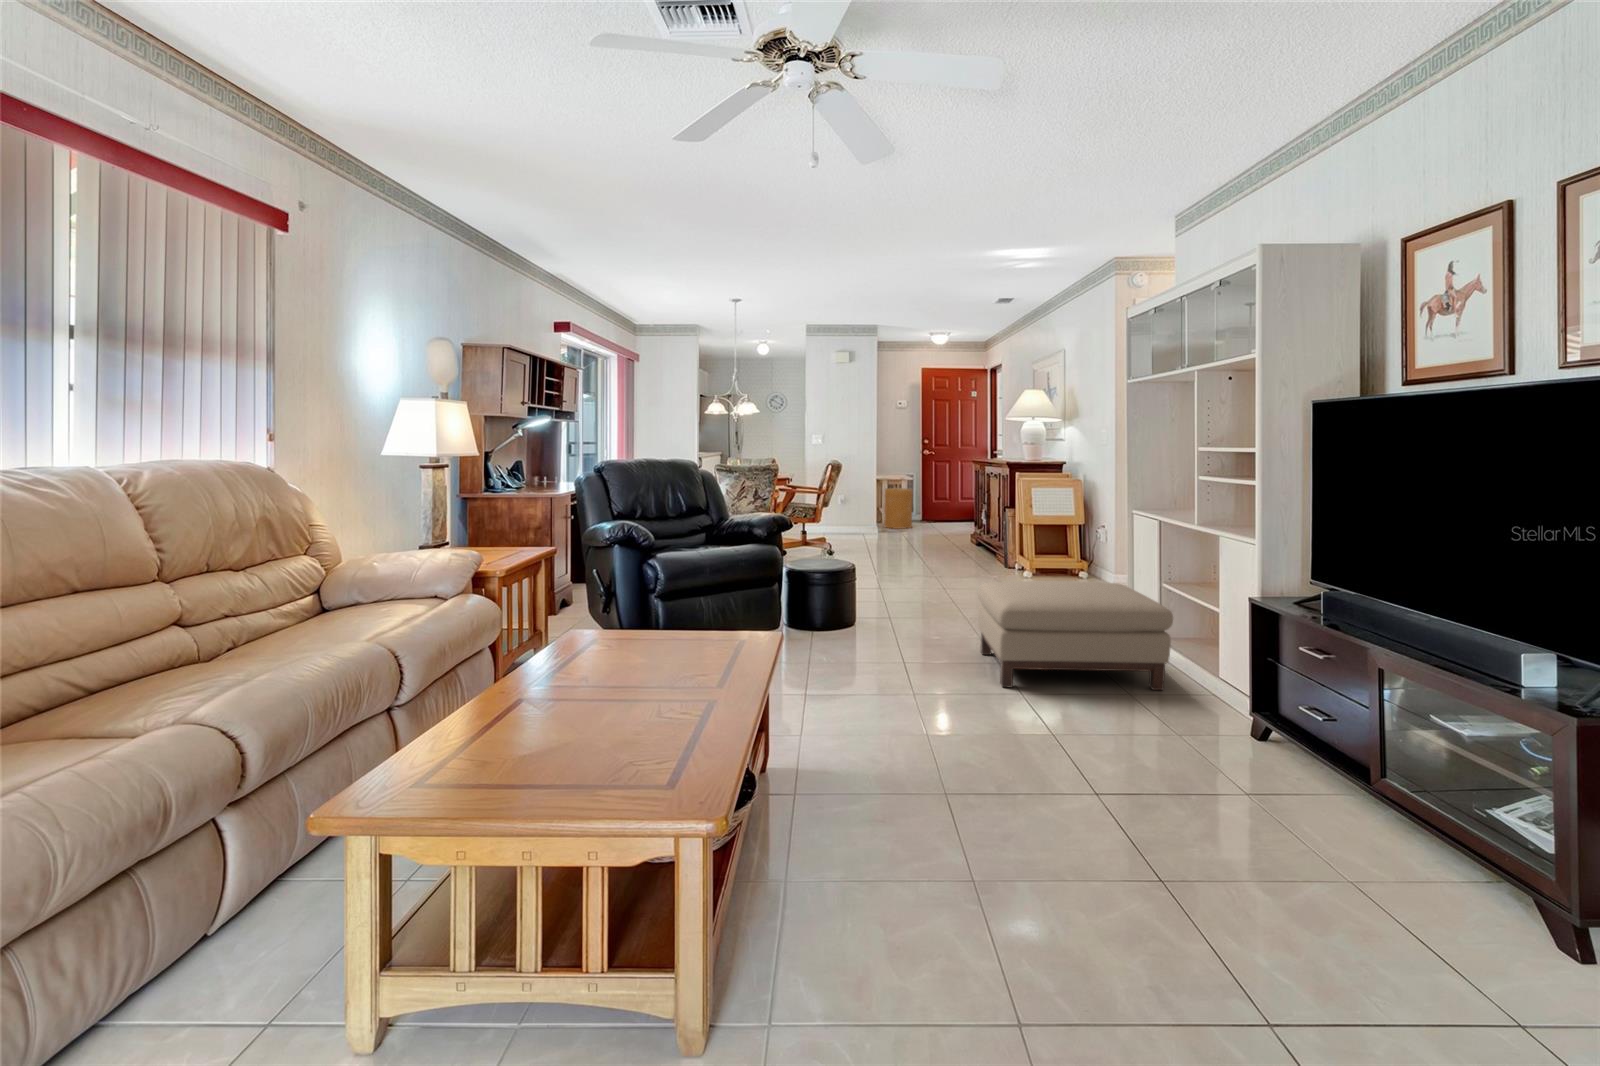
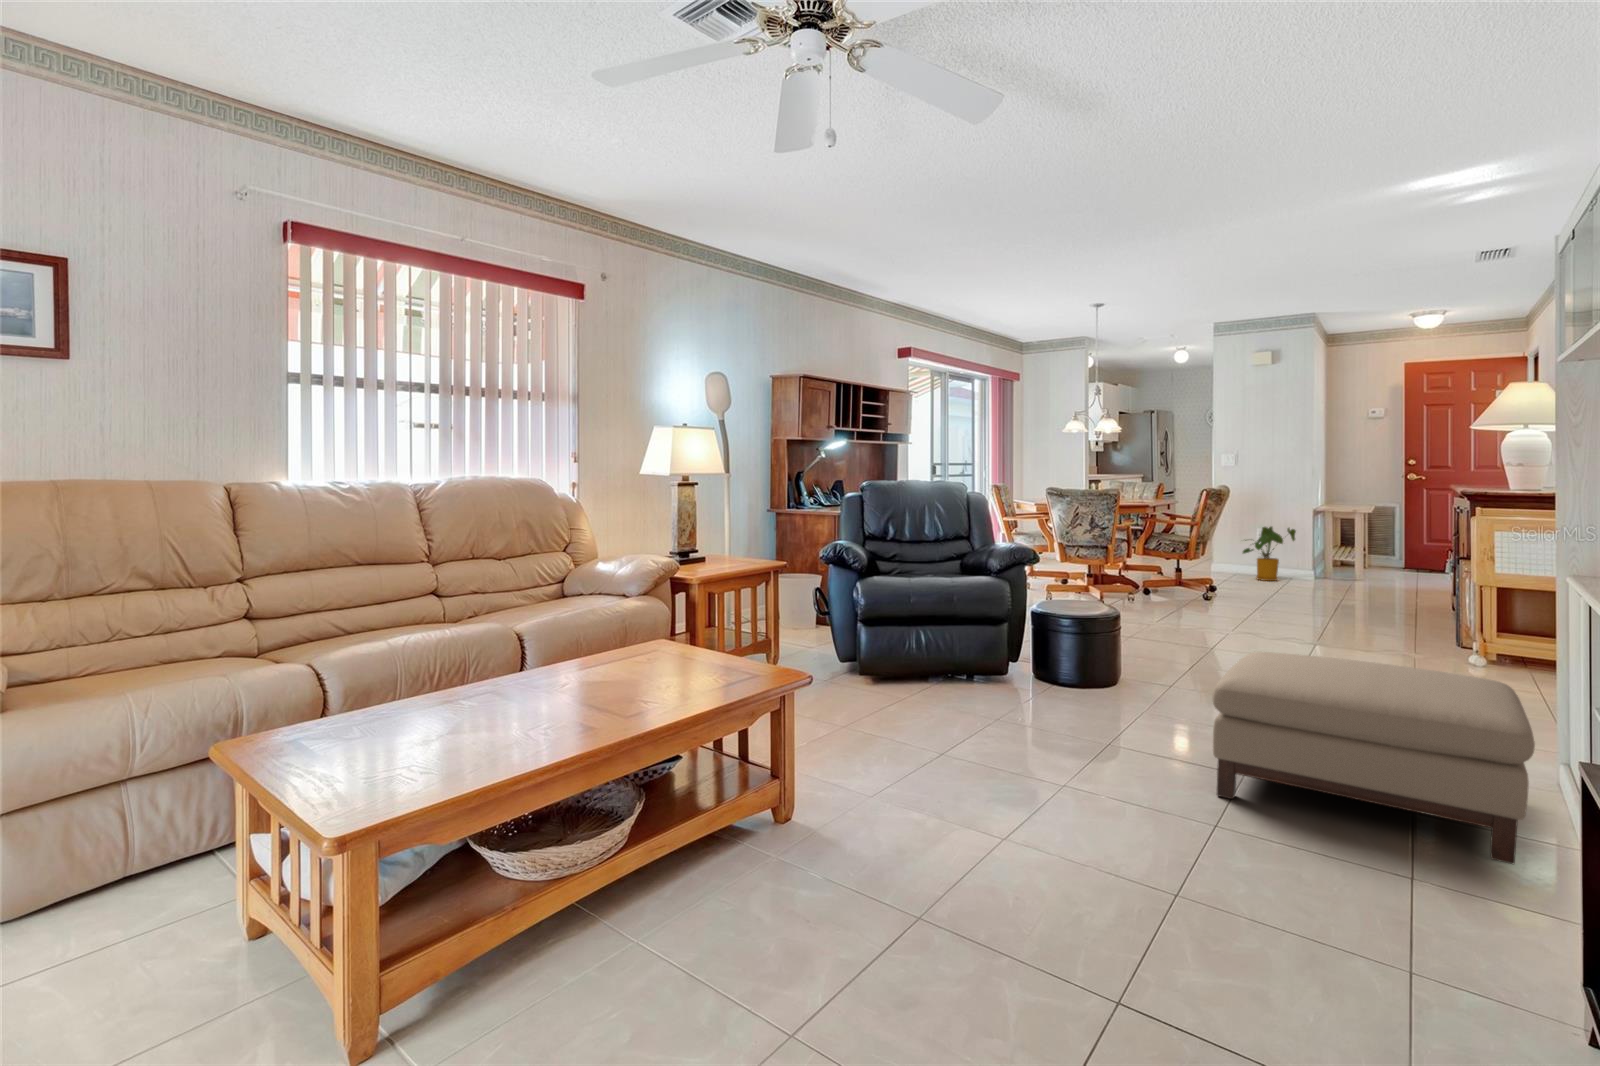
basket: present [884,488,912,529] -> none [1322,526,1372,582]
house plant: none [836,490,870,532] -> present [1243,527,1296,581]

